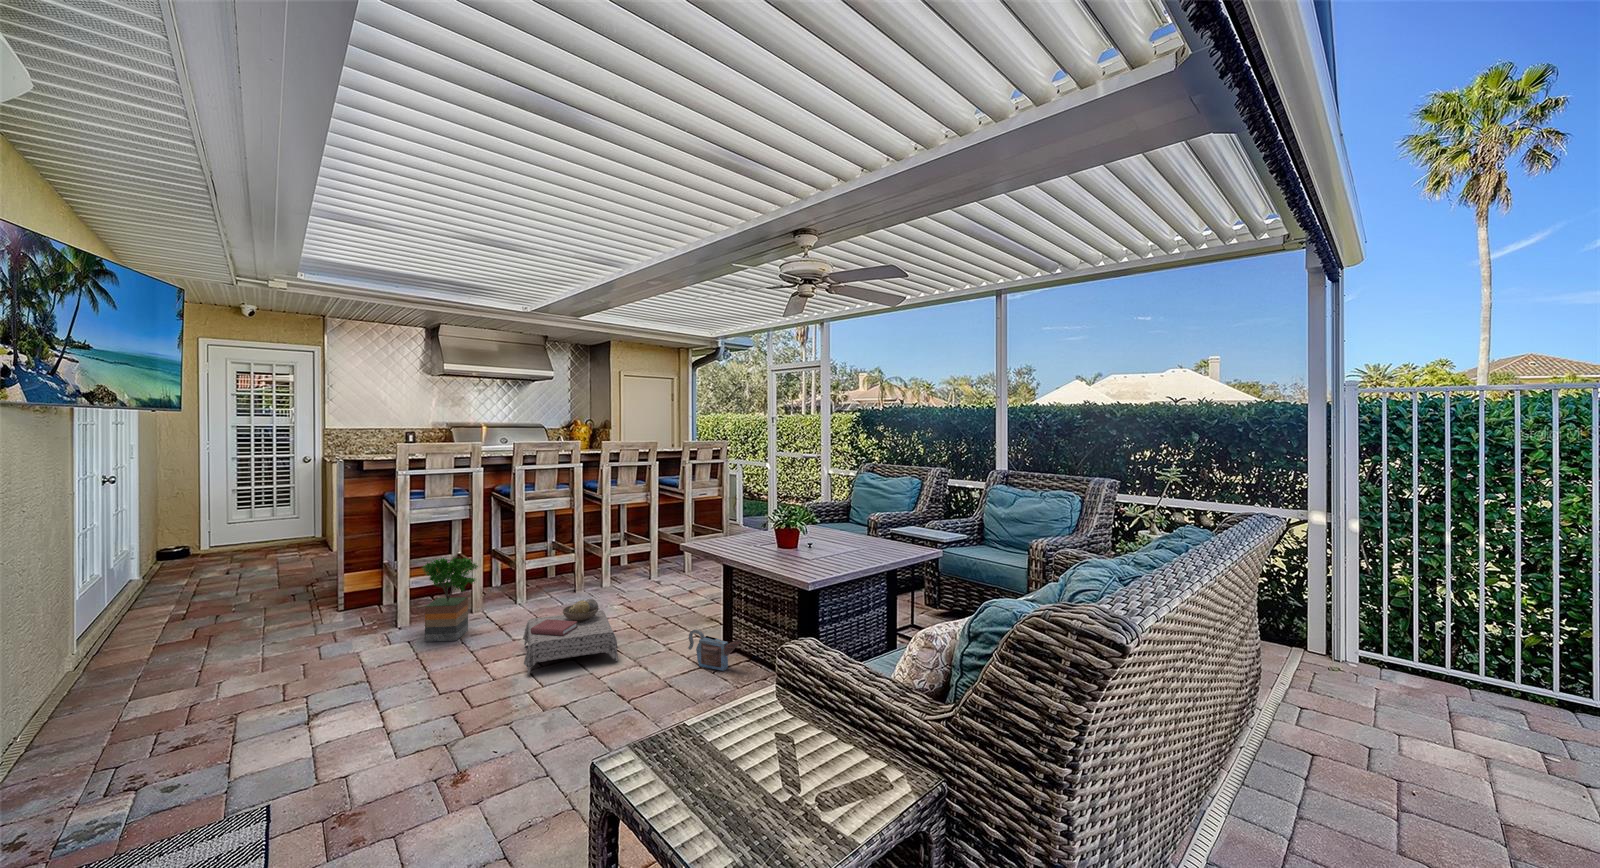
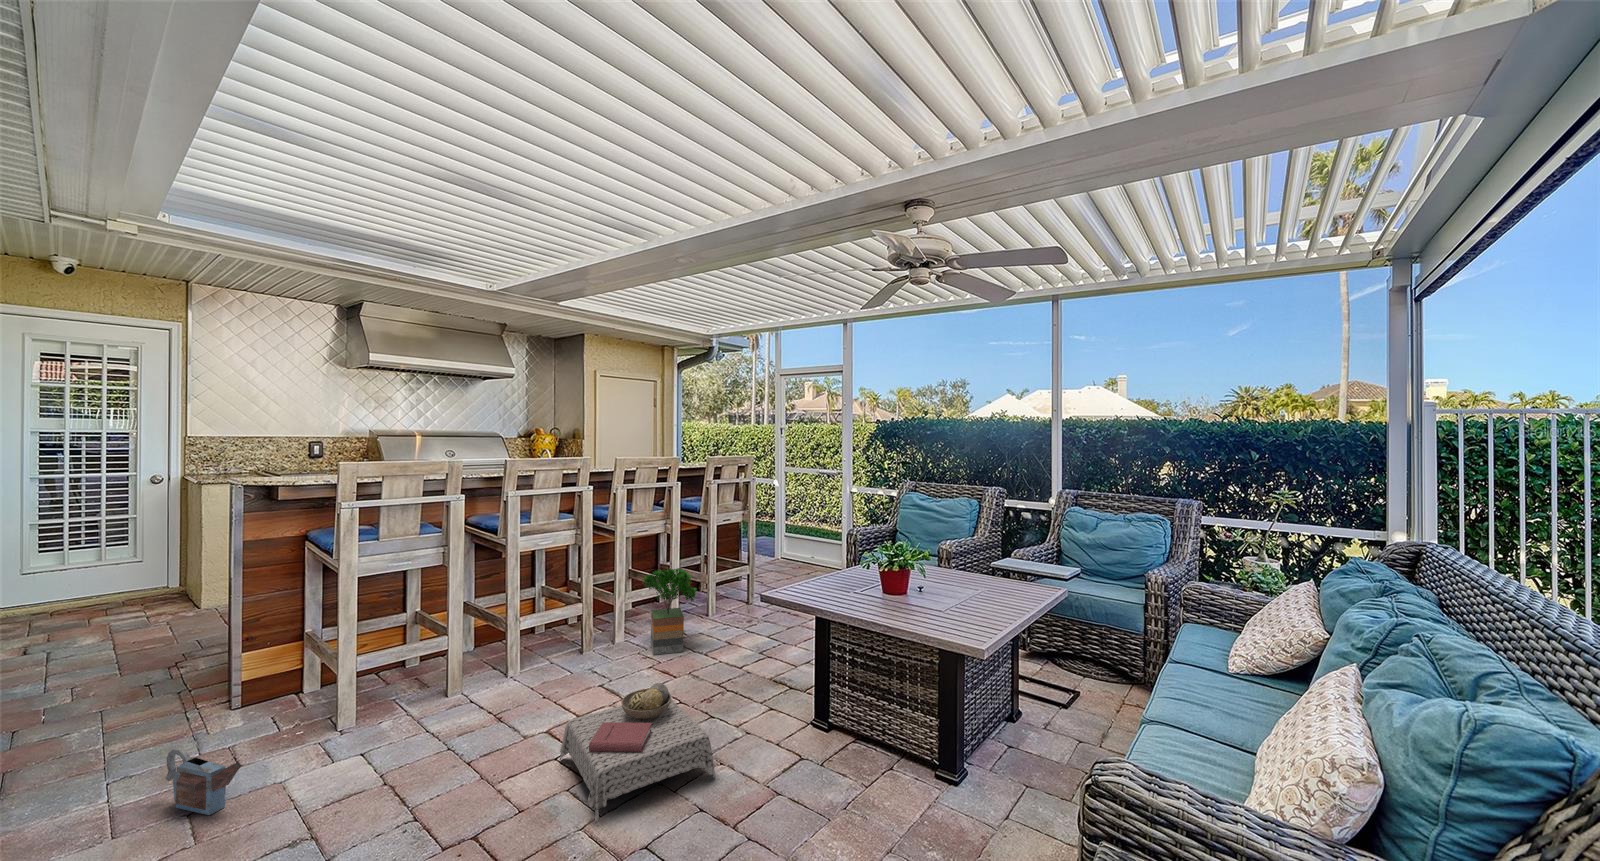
potted tree: present [423,557,478,642] -> present [643,568,697,655]
watering can: present [688,629,742,671] -> present [166,748,242,815]

